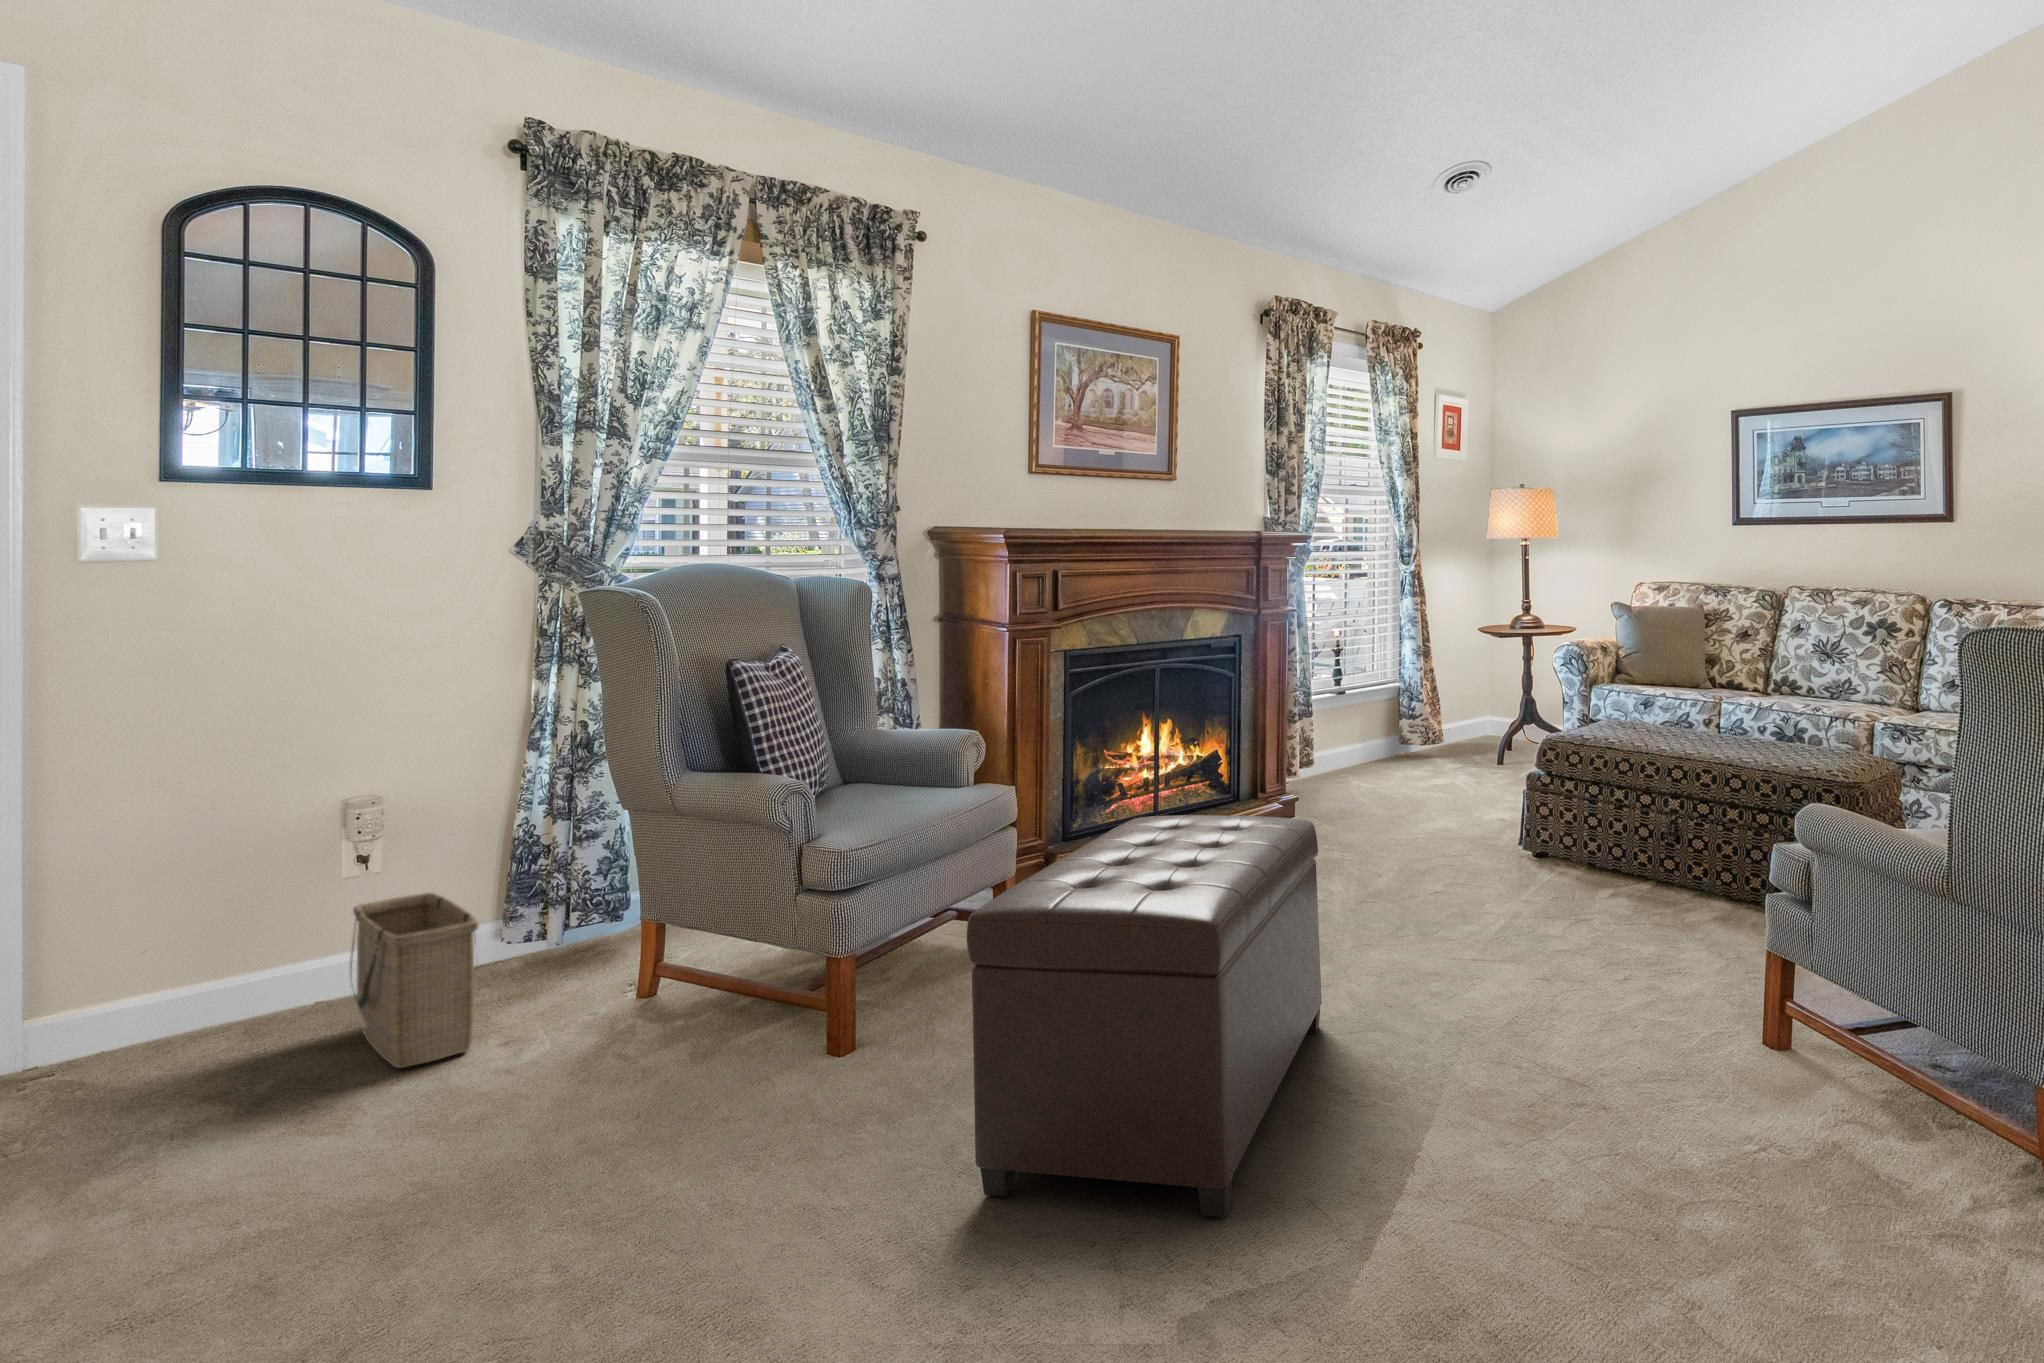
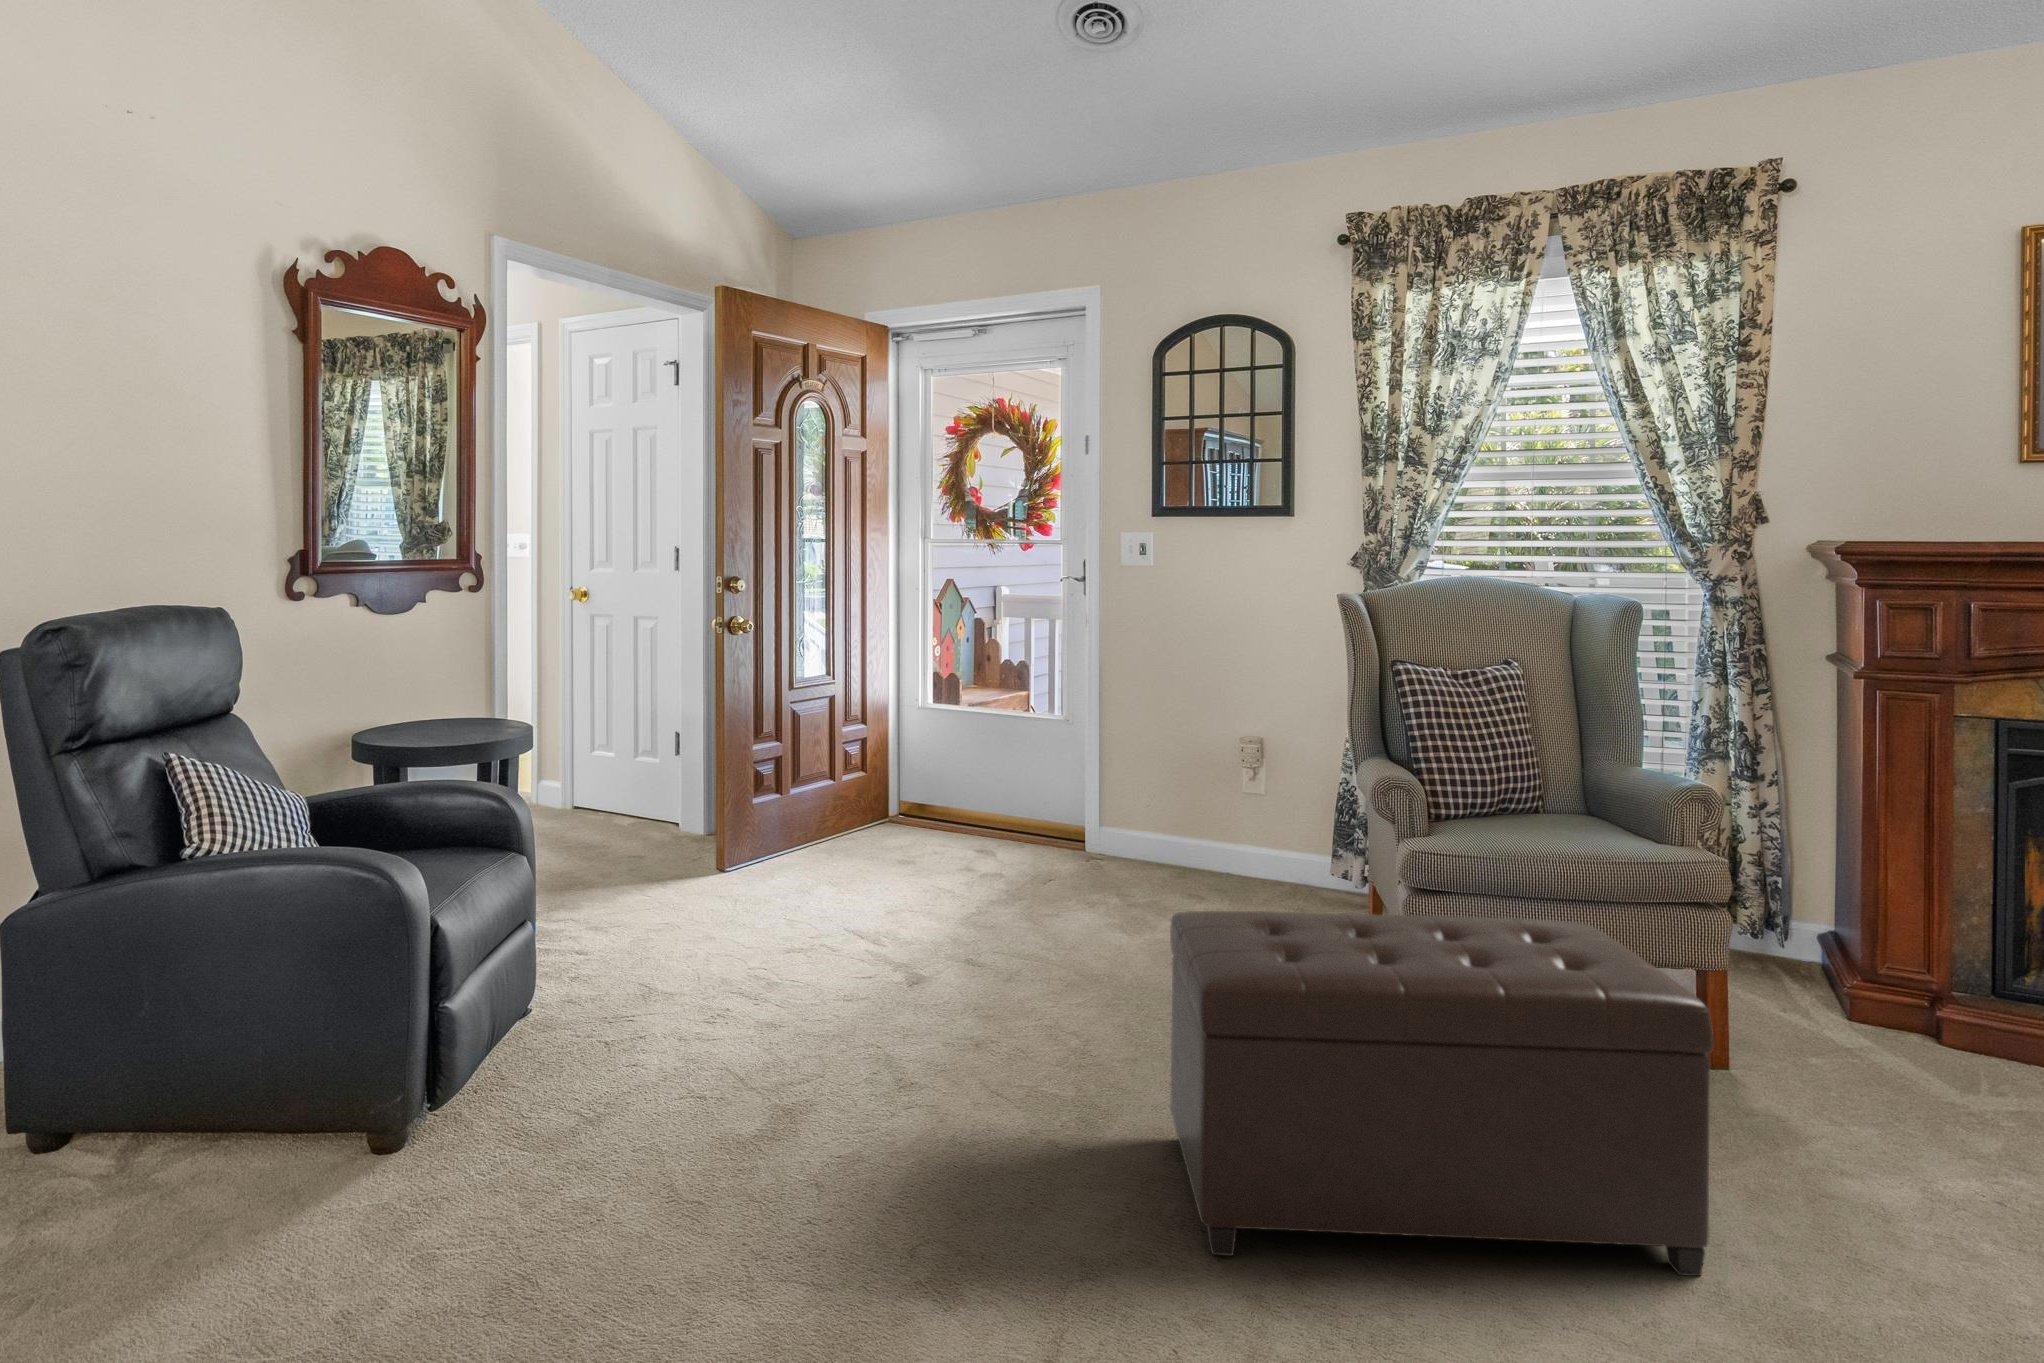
basket: present [351,893,479,1068] -> none [1190,799,1280,915]

